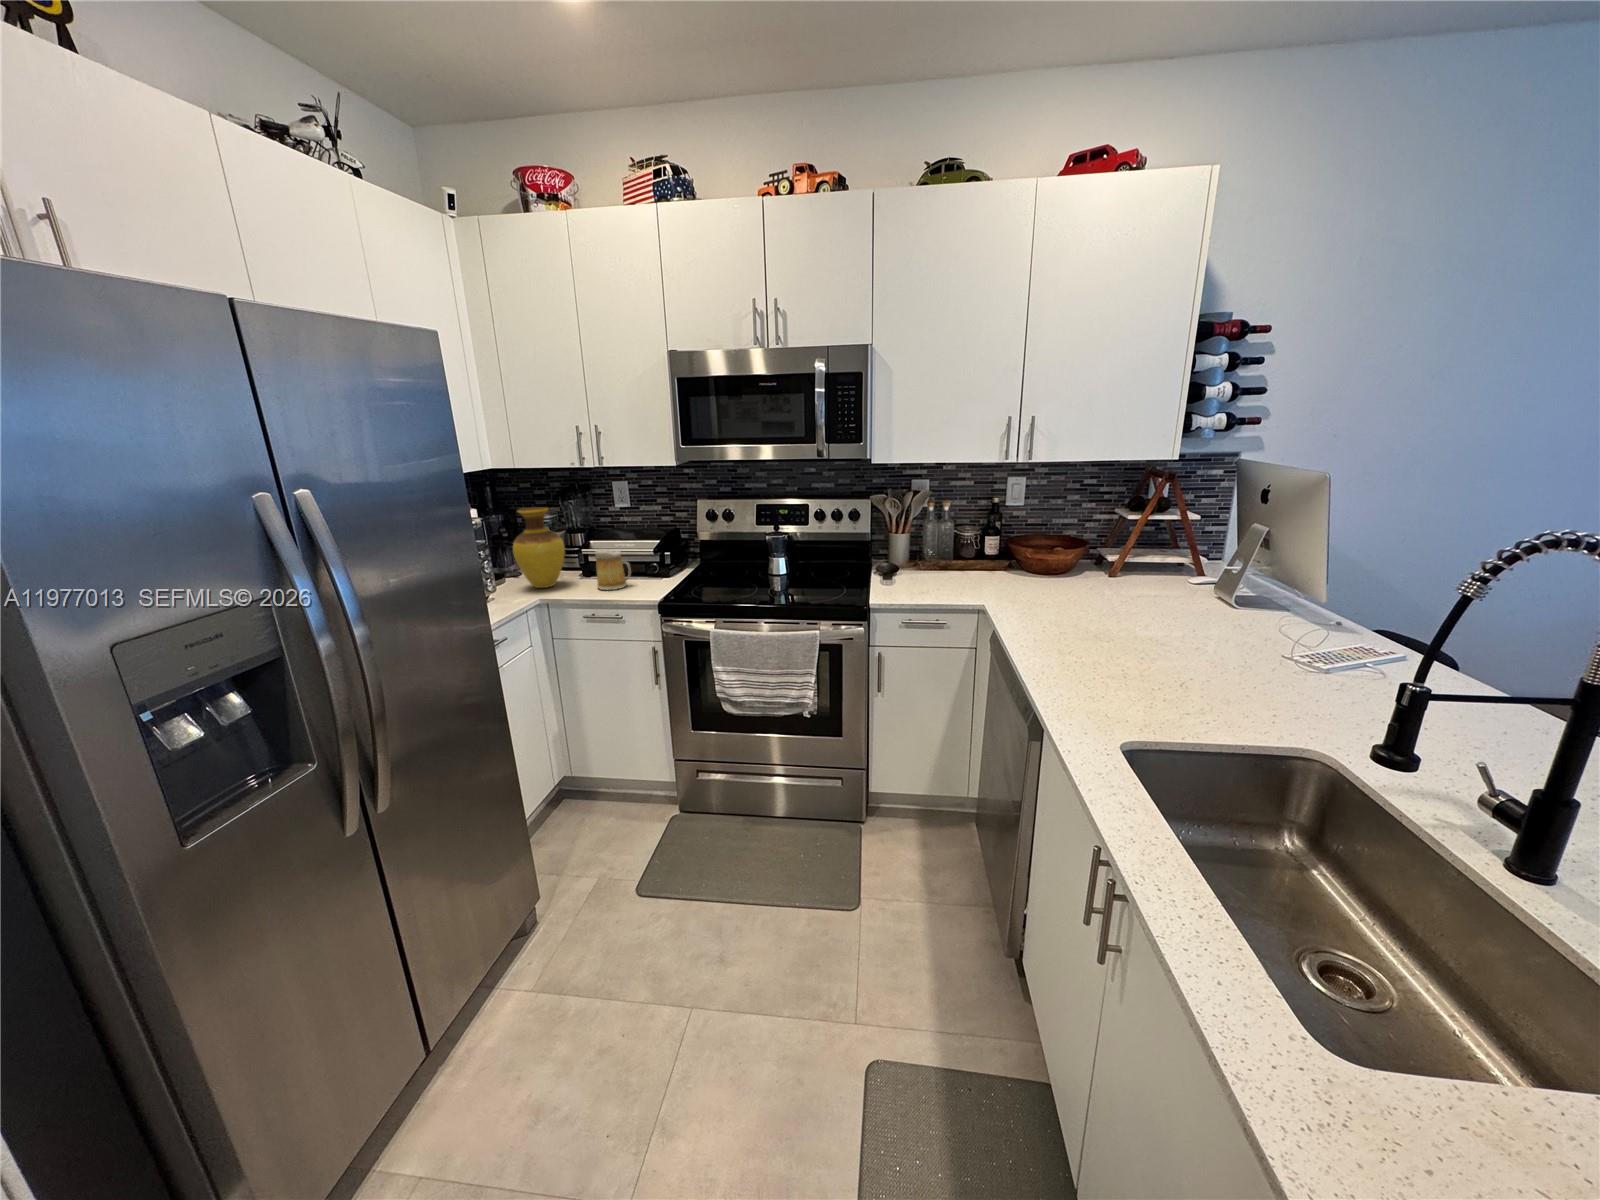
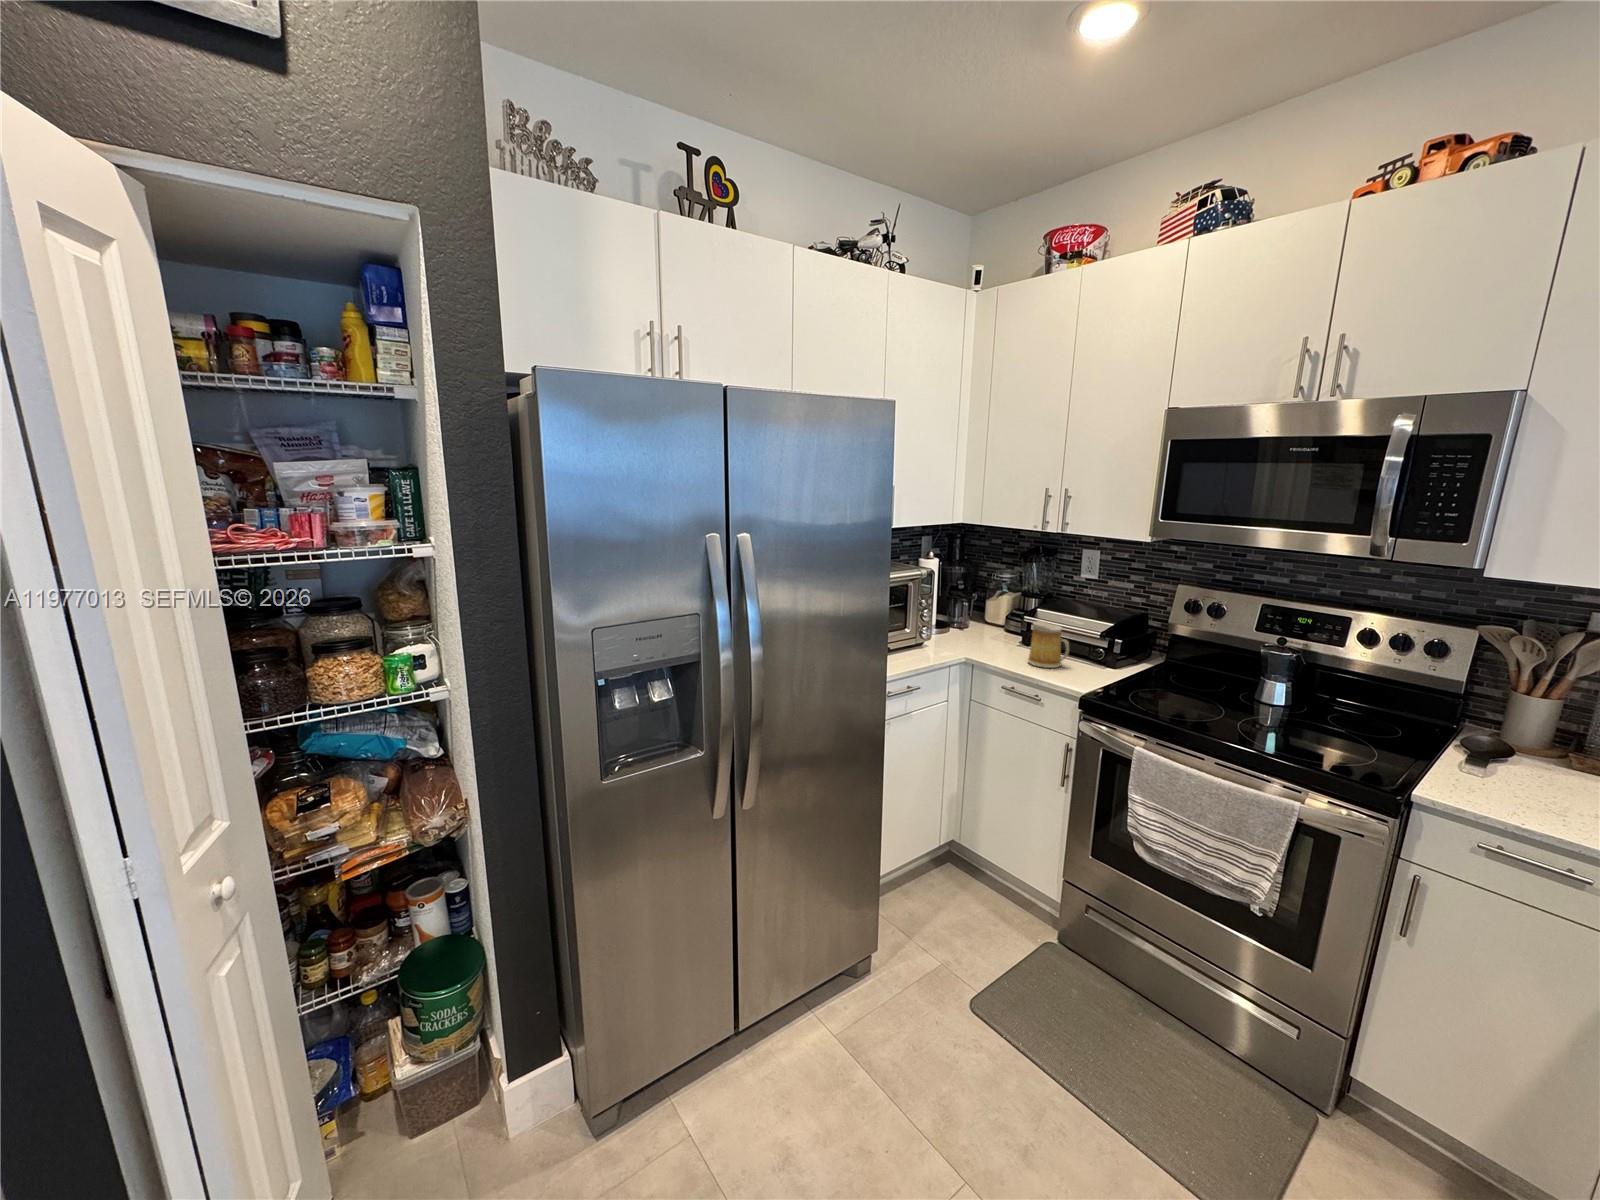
vase: present [513,507,565,588] -> none [957,565,1007,648]

